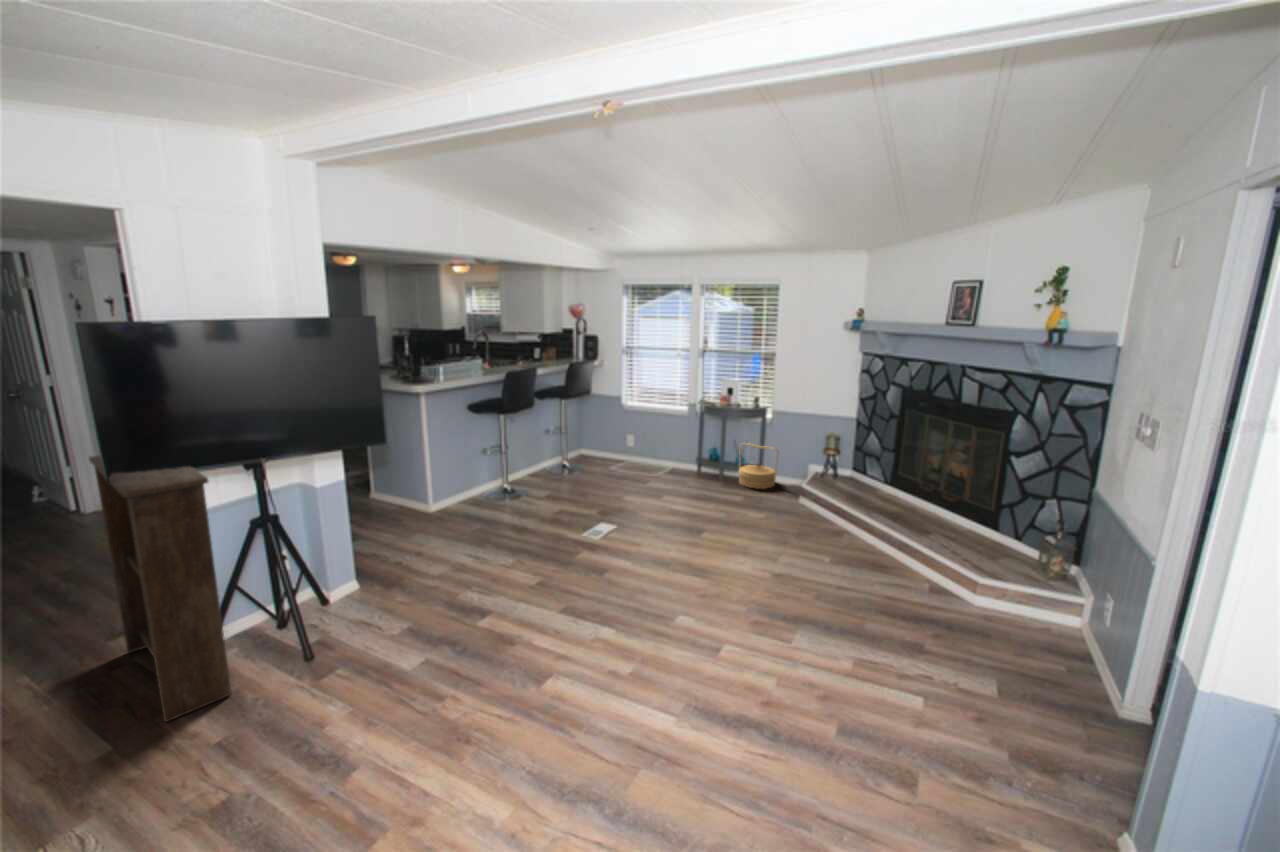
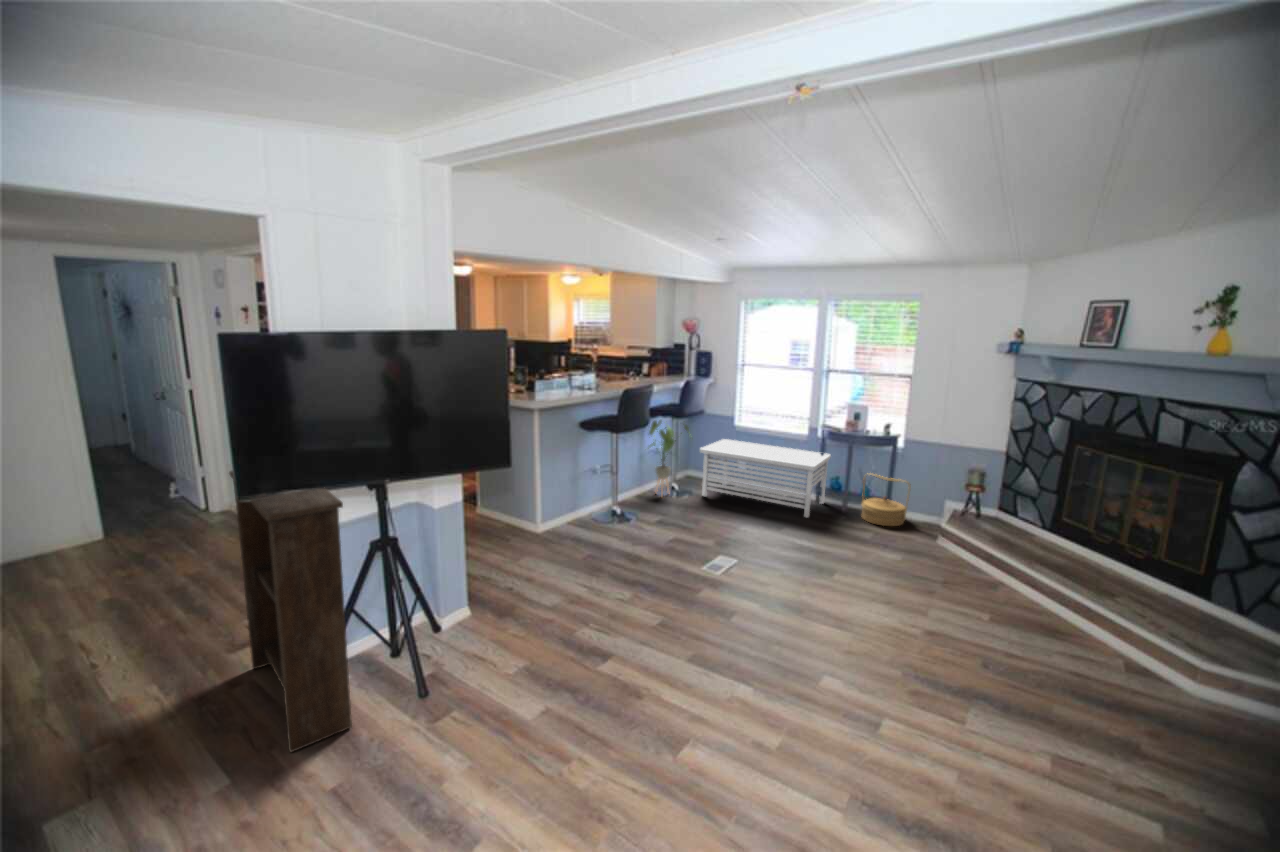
house plant: none [542,401,587,474] -> present [648,420,690,484]
storage bench: none [594,418,712,485] -> present [700,439,831,517]

